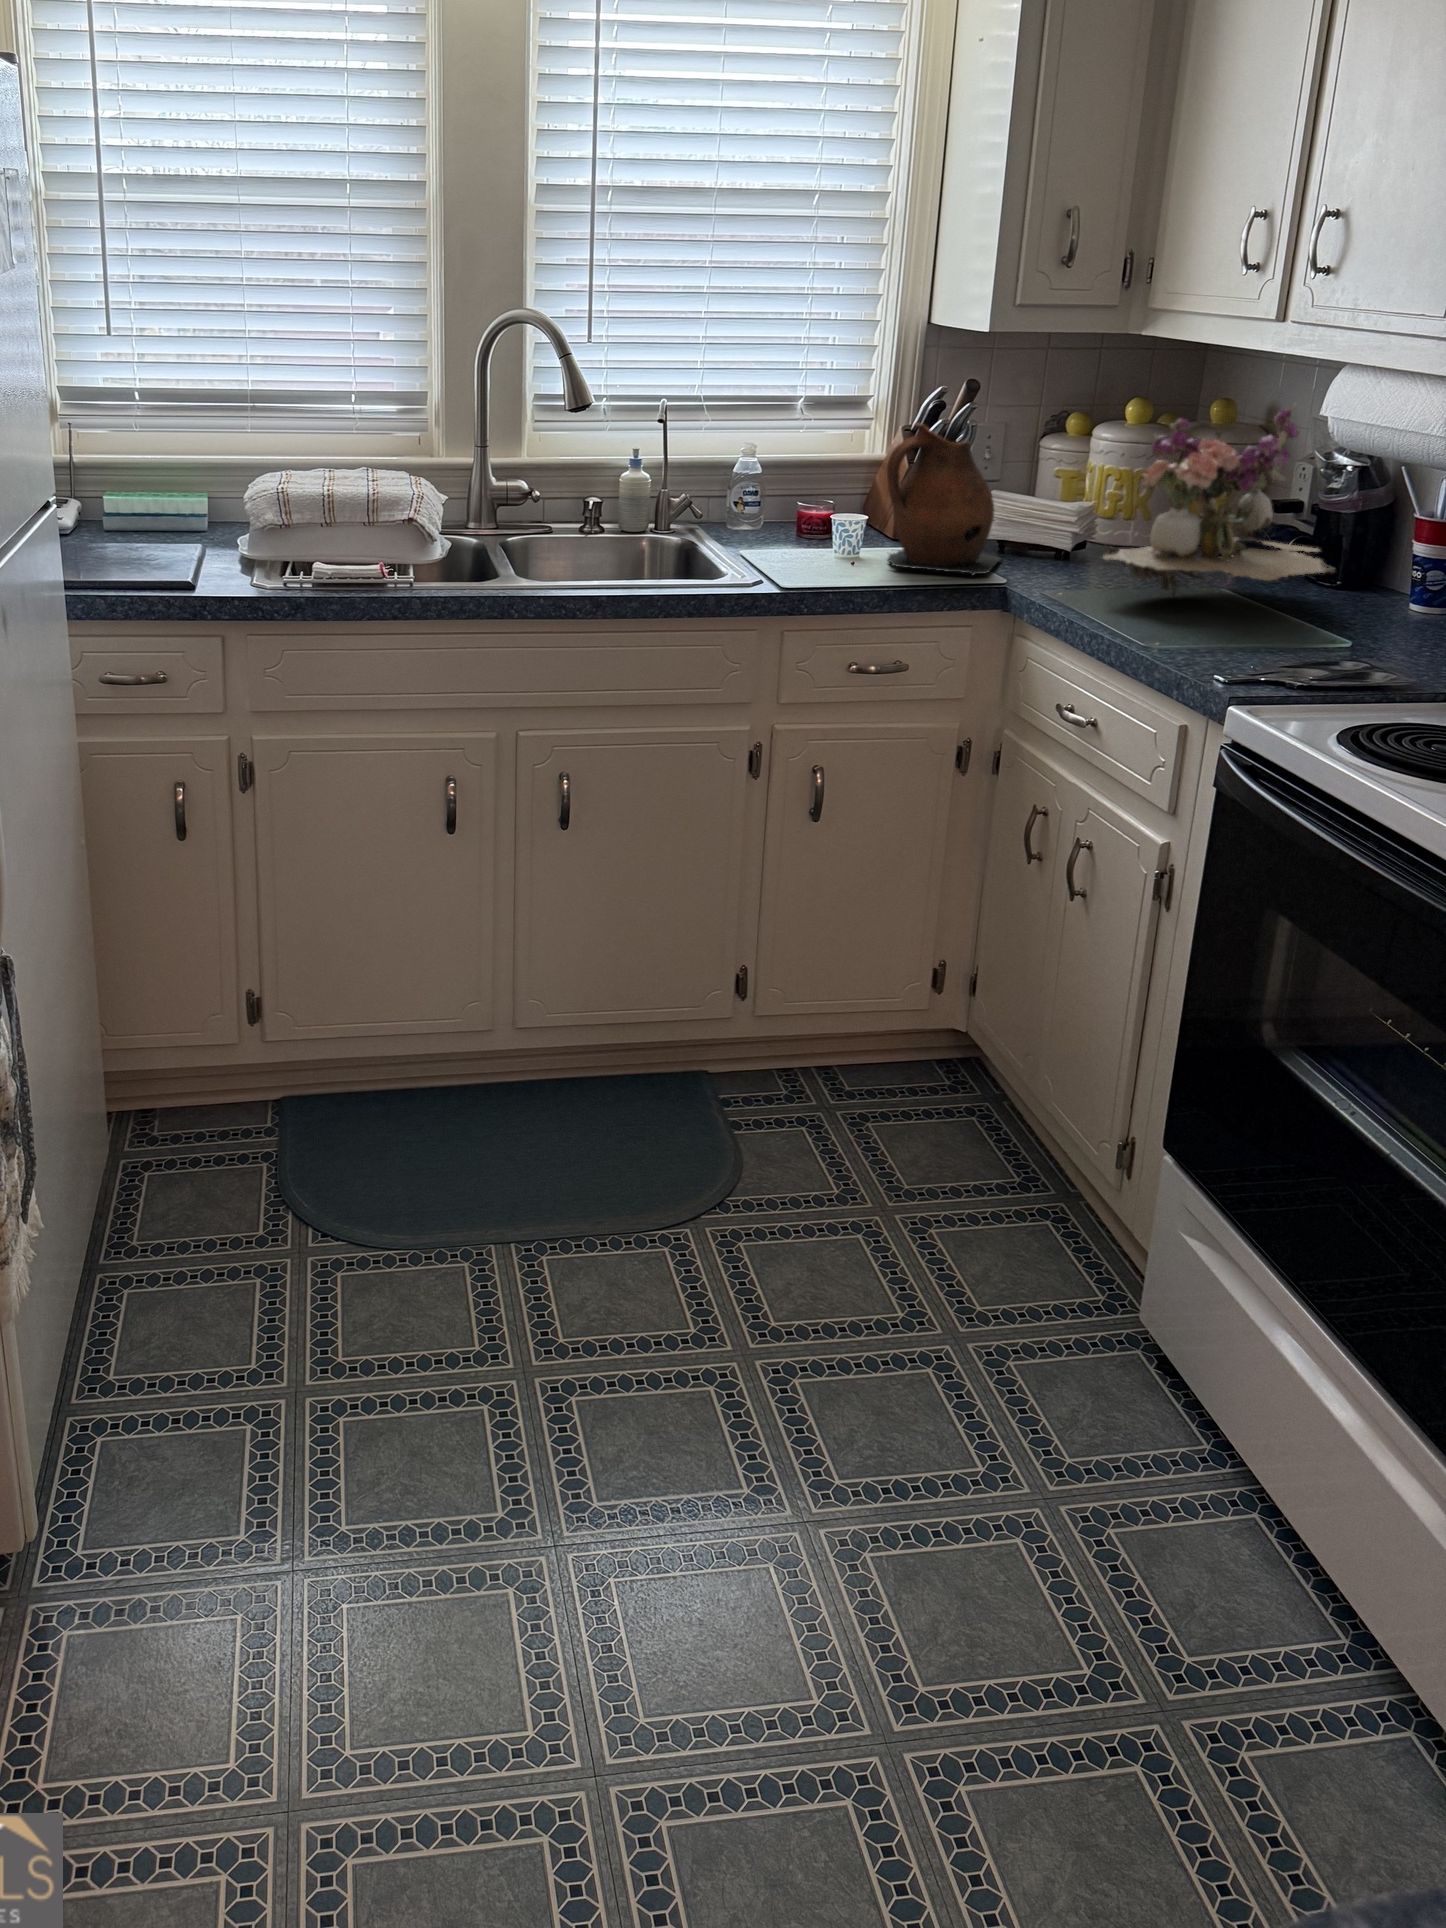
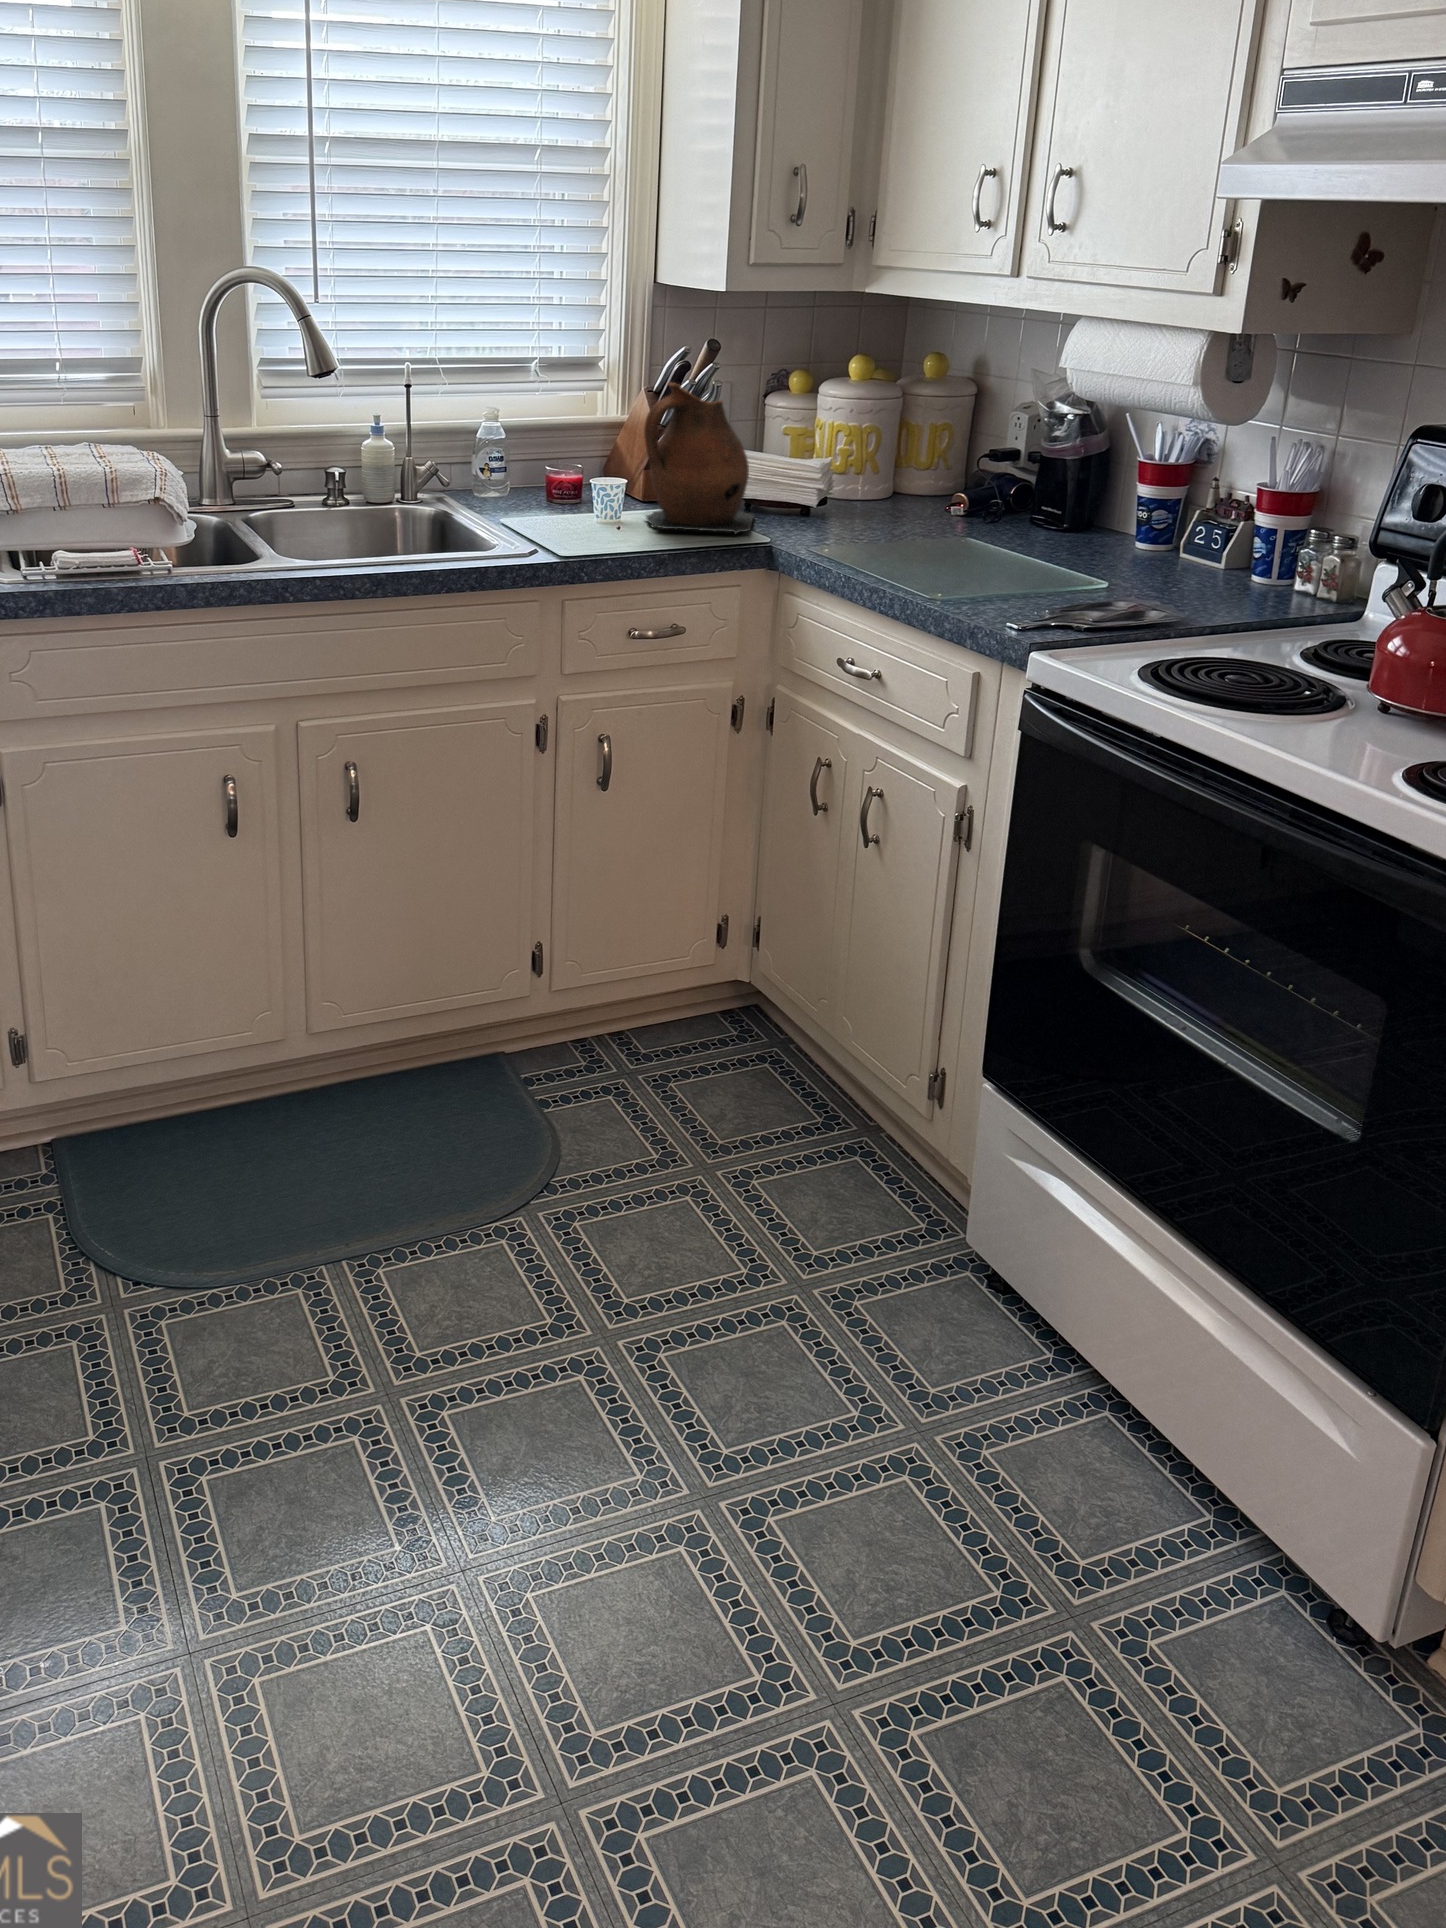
flower arrangement: present [1102,403,1334,595] -> none [864,356,1080,548]

